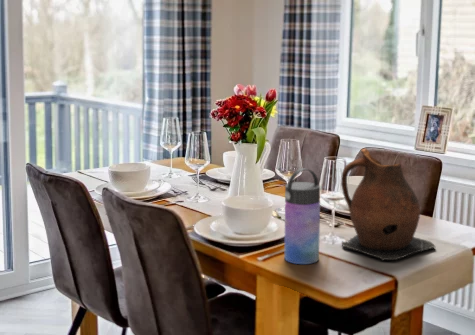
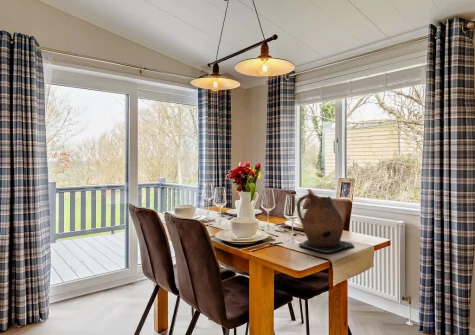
water bottle: present [284,168,320,264] -> none [264,199,285,256]

